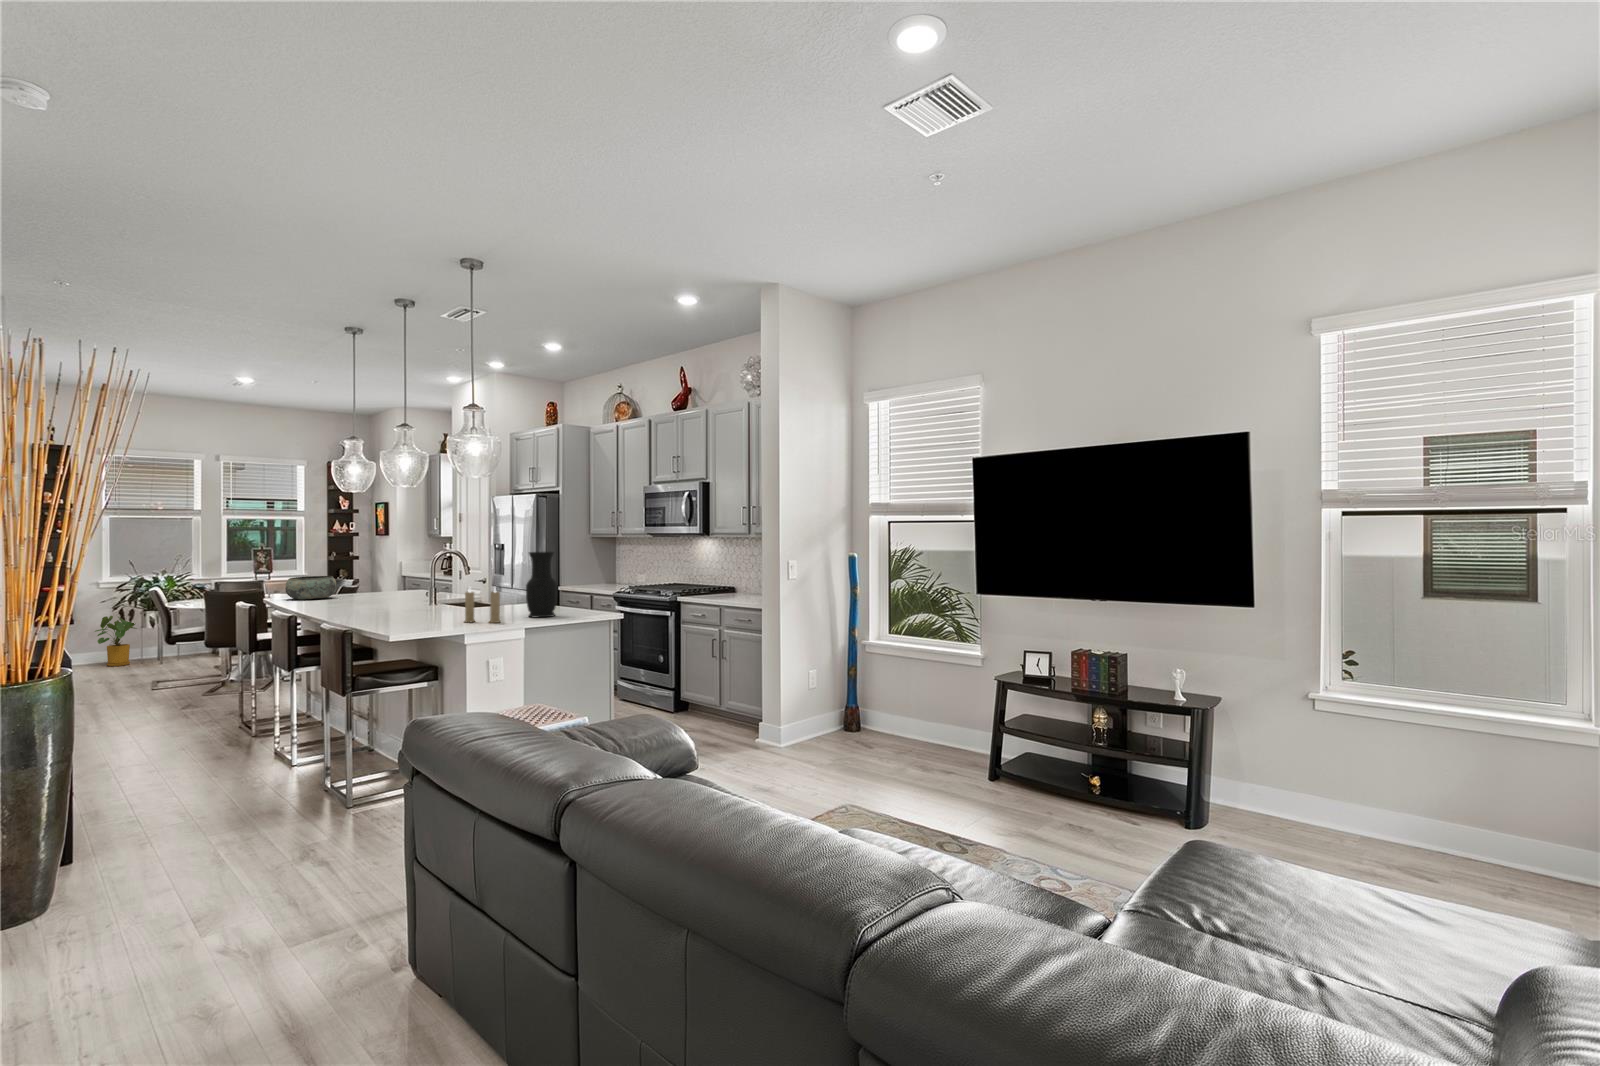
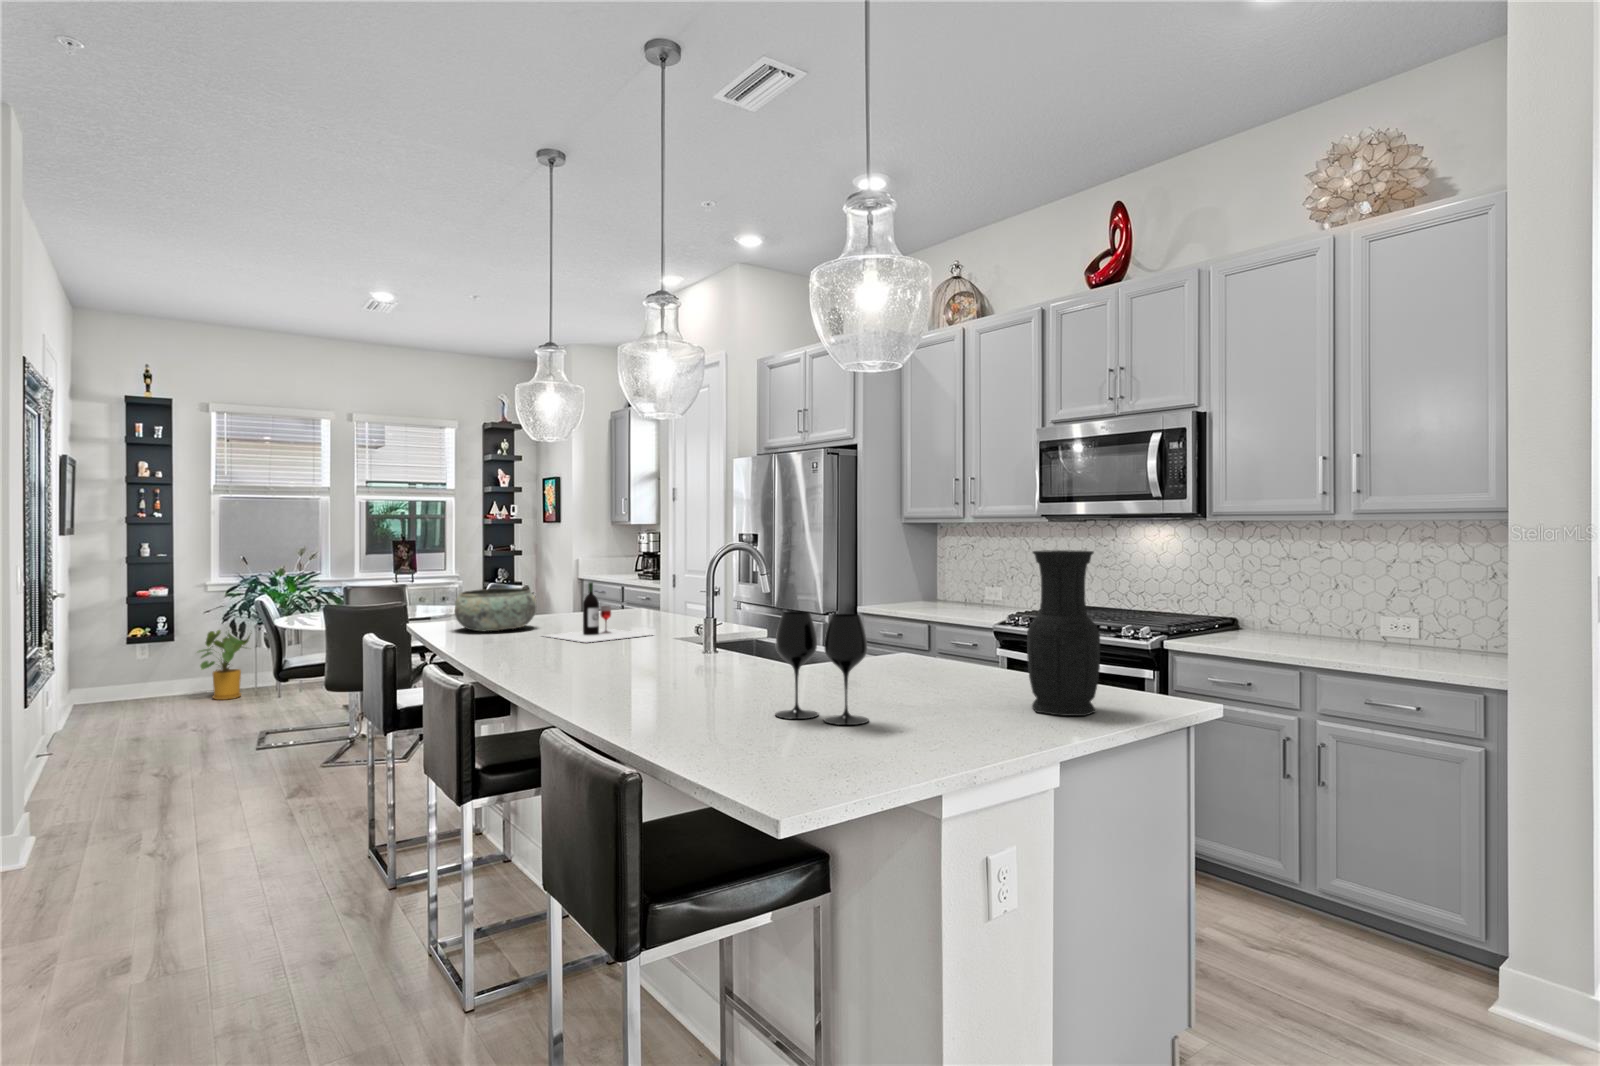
wine bottle: none [335,571,403,602] -> present [546,582,649,642]
wine glass: none [414,577,452,621] -> present [775,611,869,725]
candle: present [465,588,500,623] -> none [917,638,1021,742]

